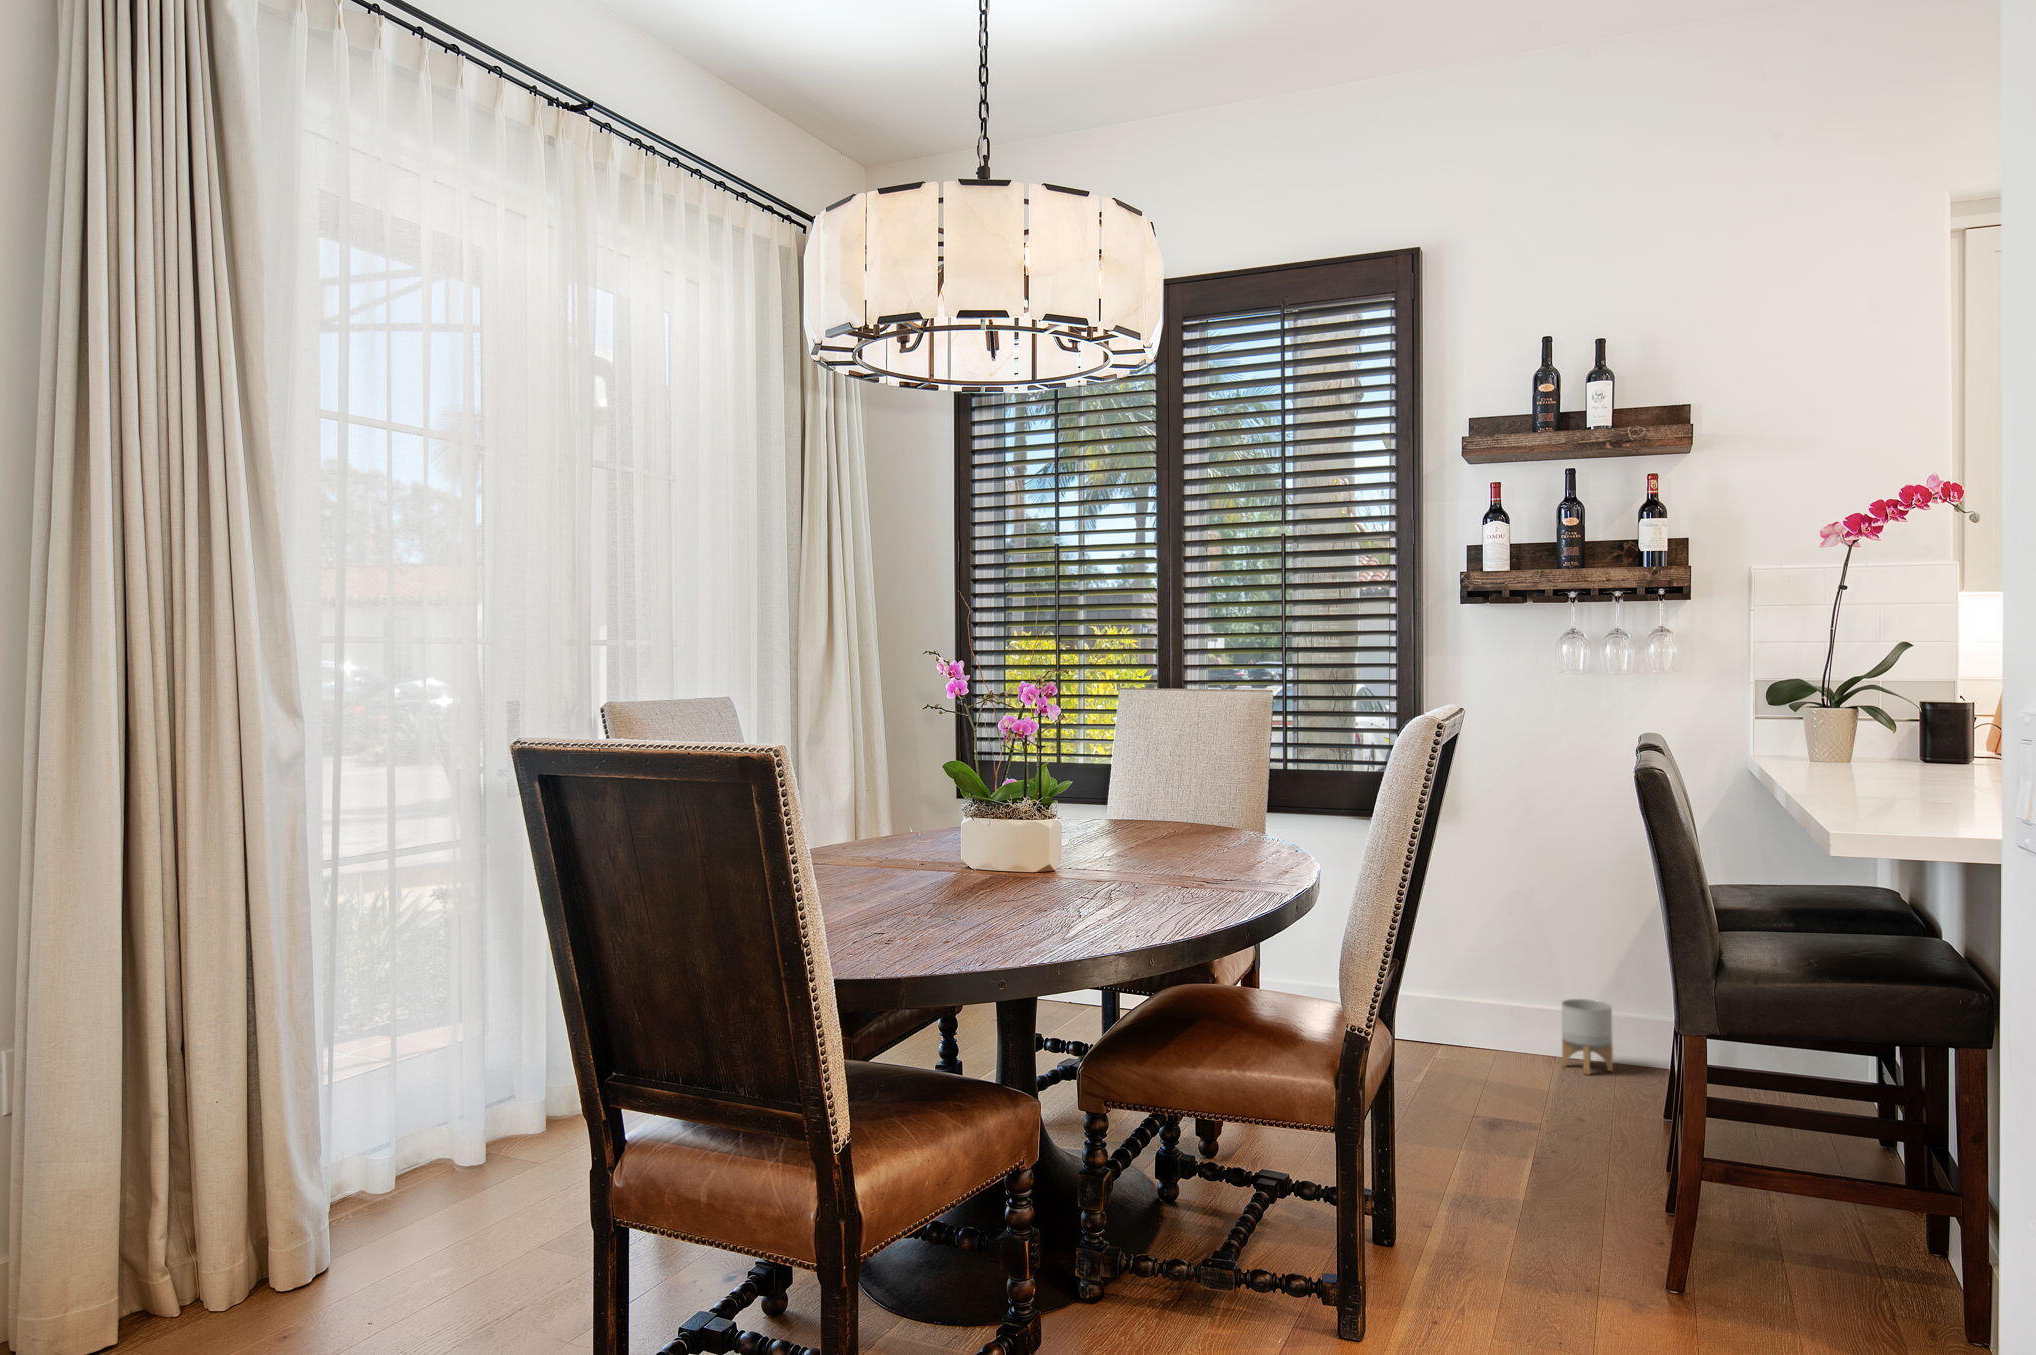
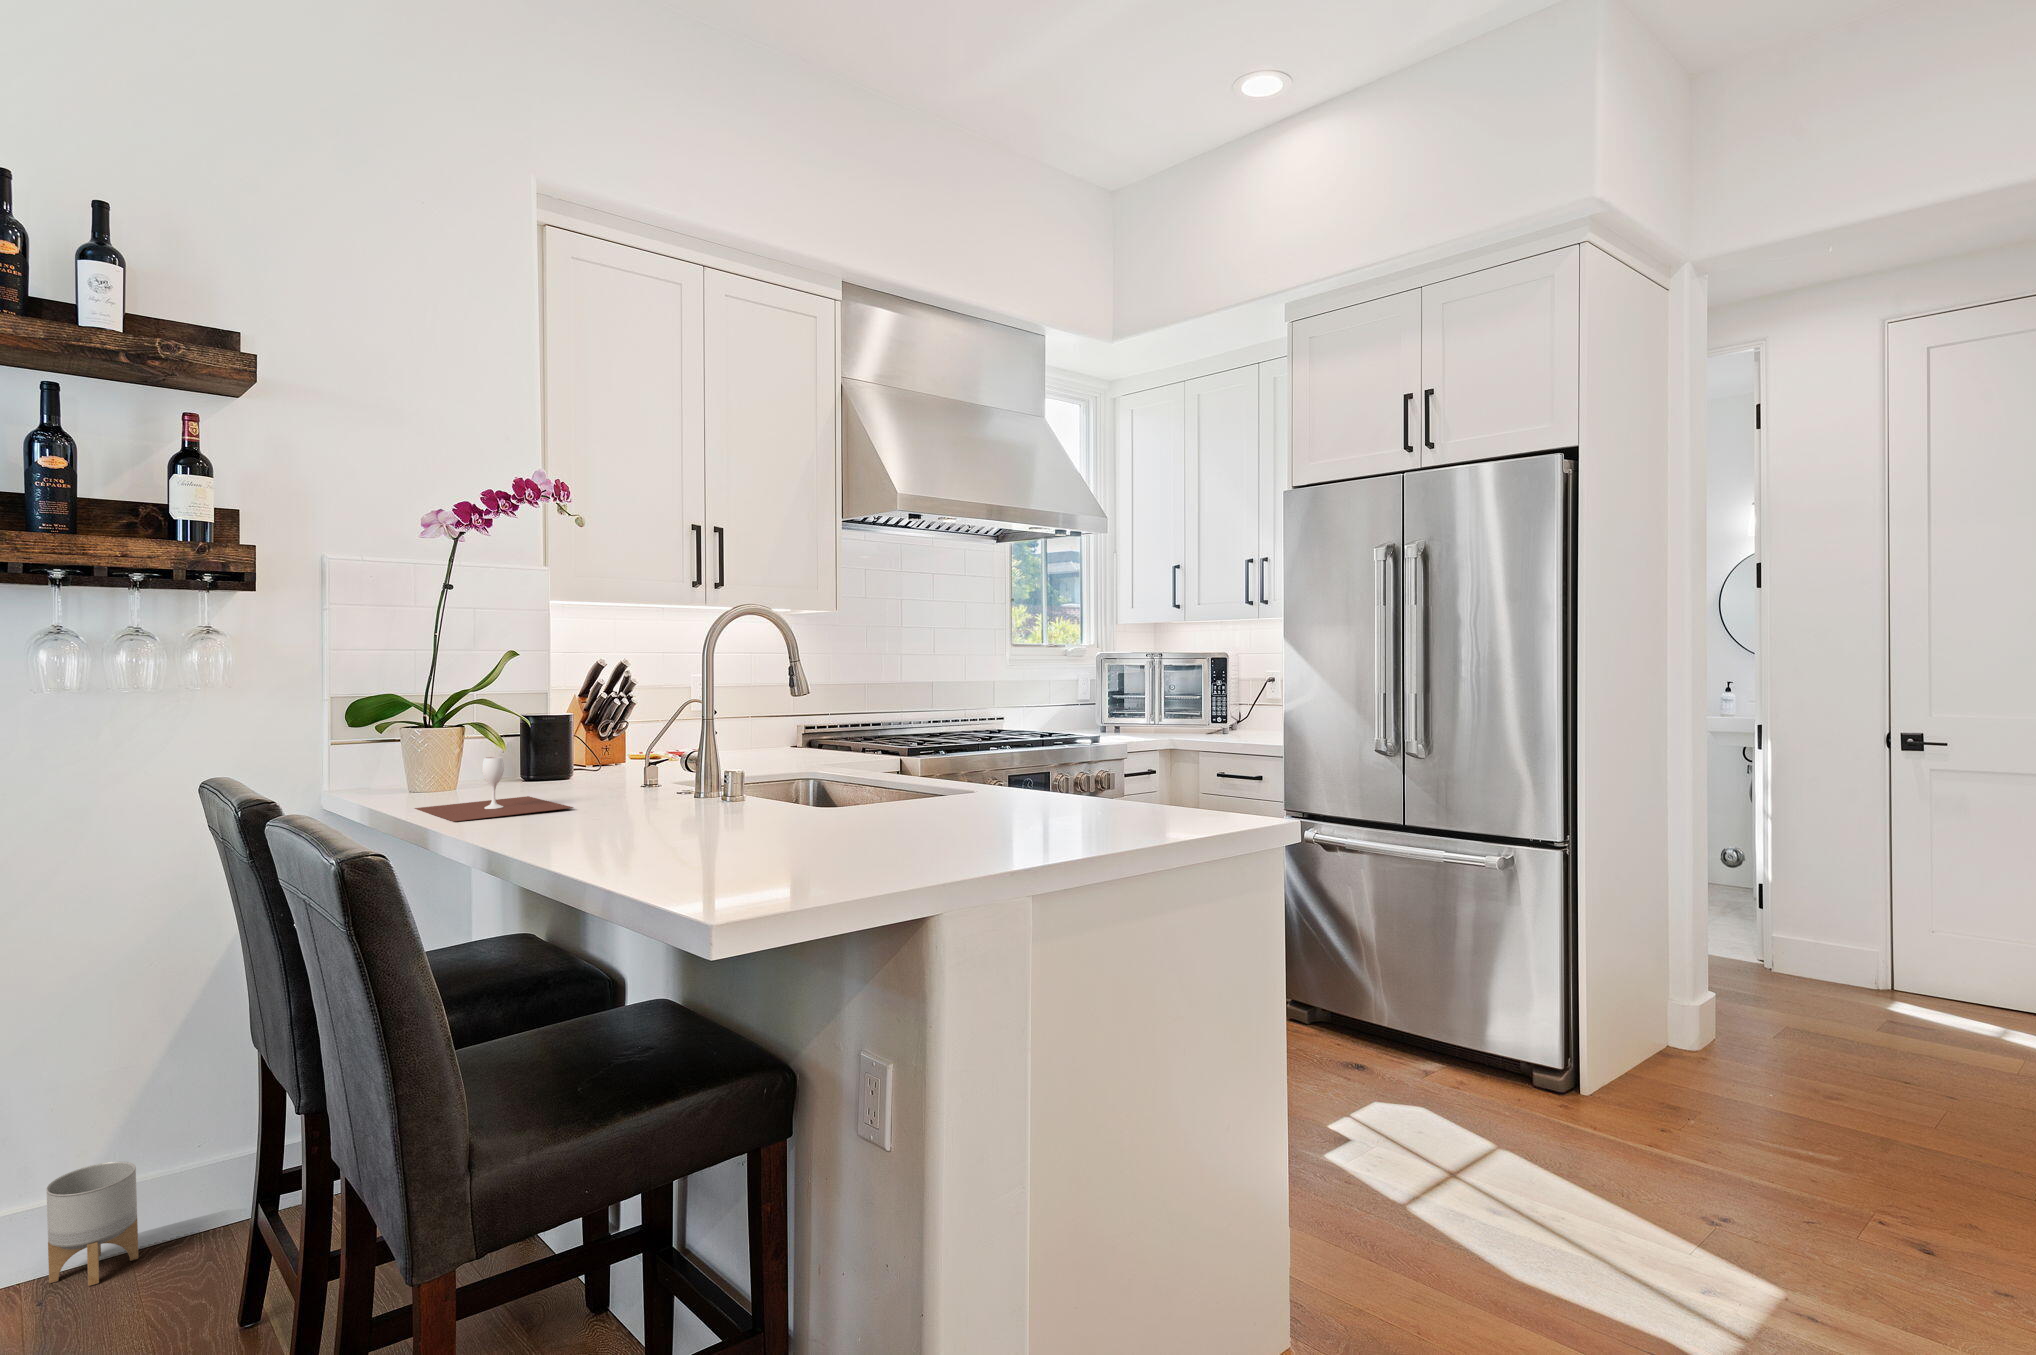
wine glass: none [1804,729,1941,776] -> present [415,757,573,822]

